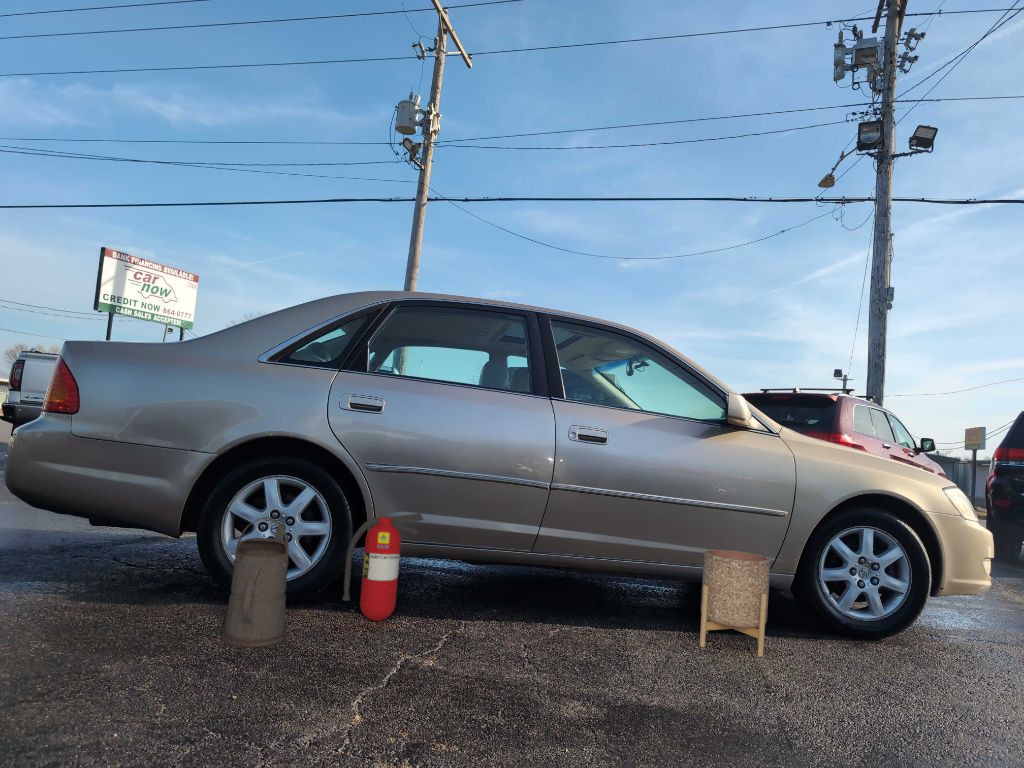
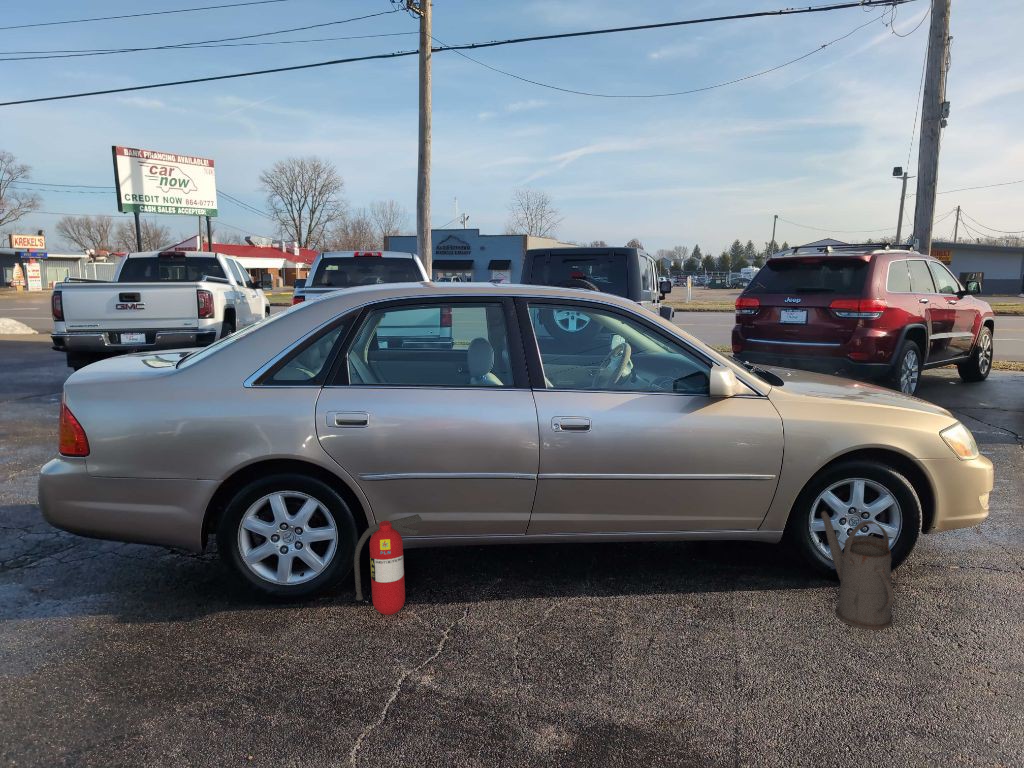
watering can: present [222,517,289,647] -> present [821,511,894,630]
planter: present [700,550,770,657] -> none [690,517,756,622]

